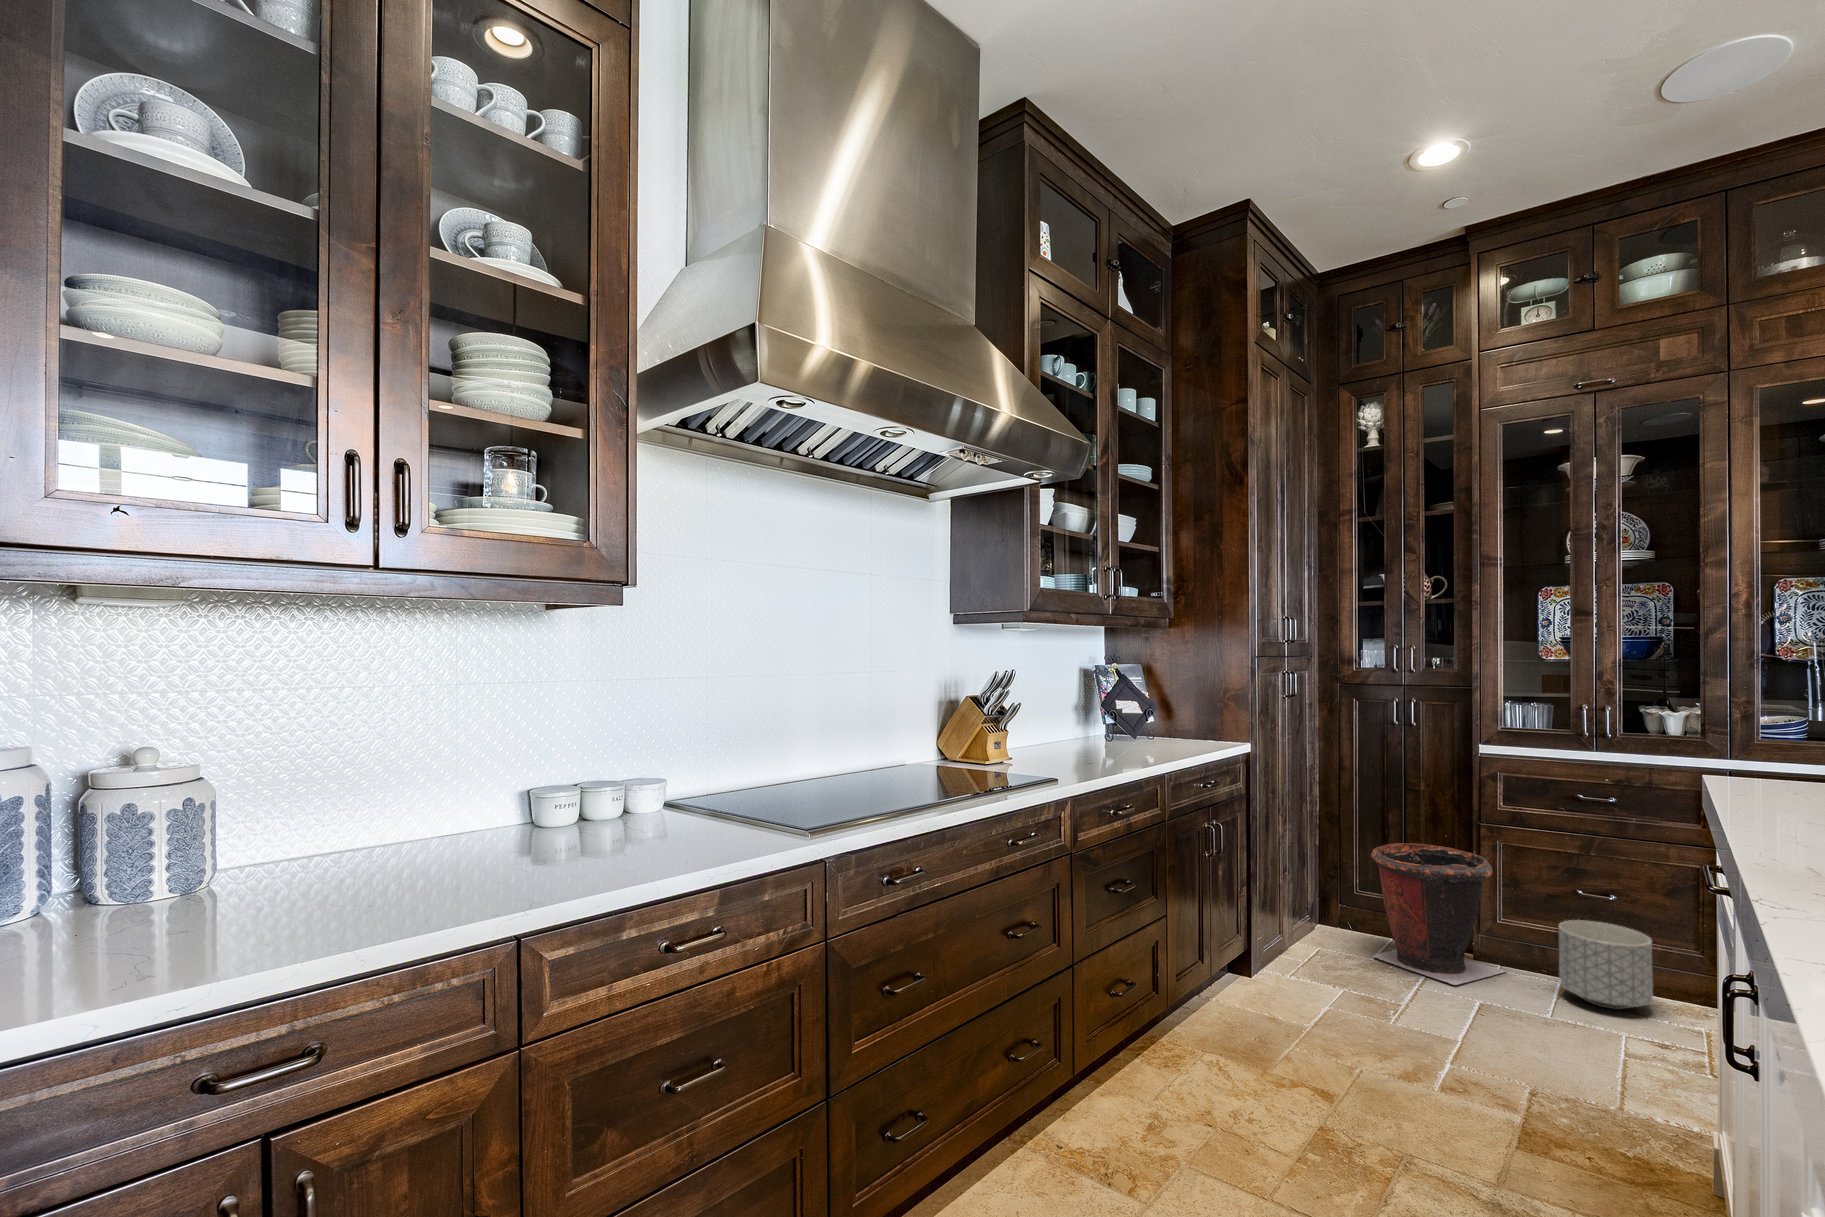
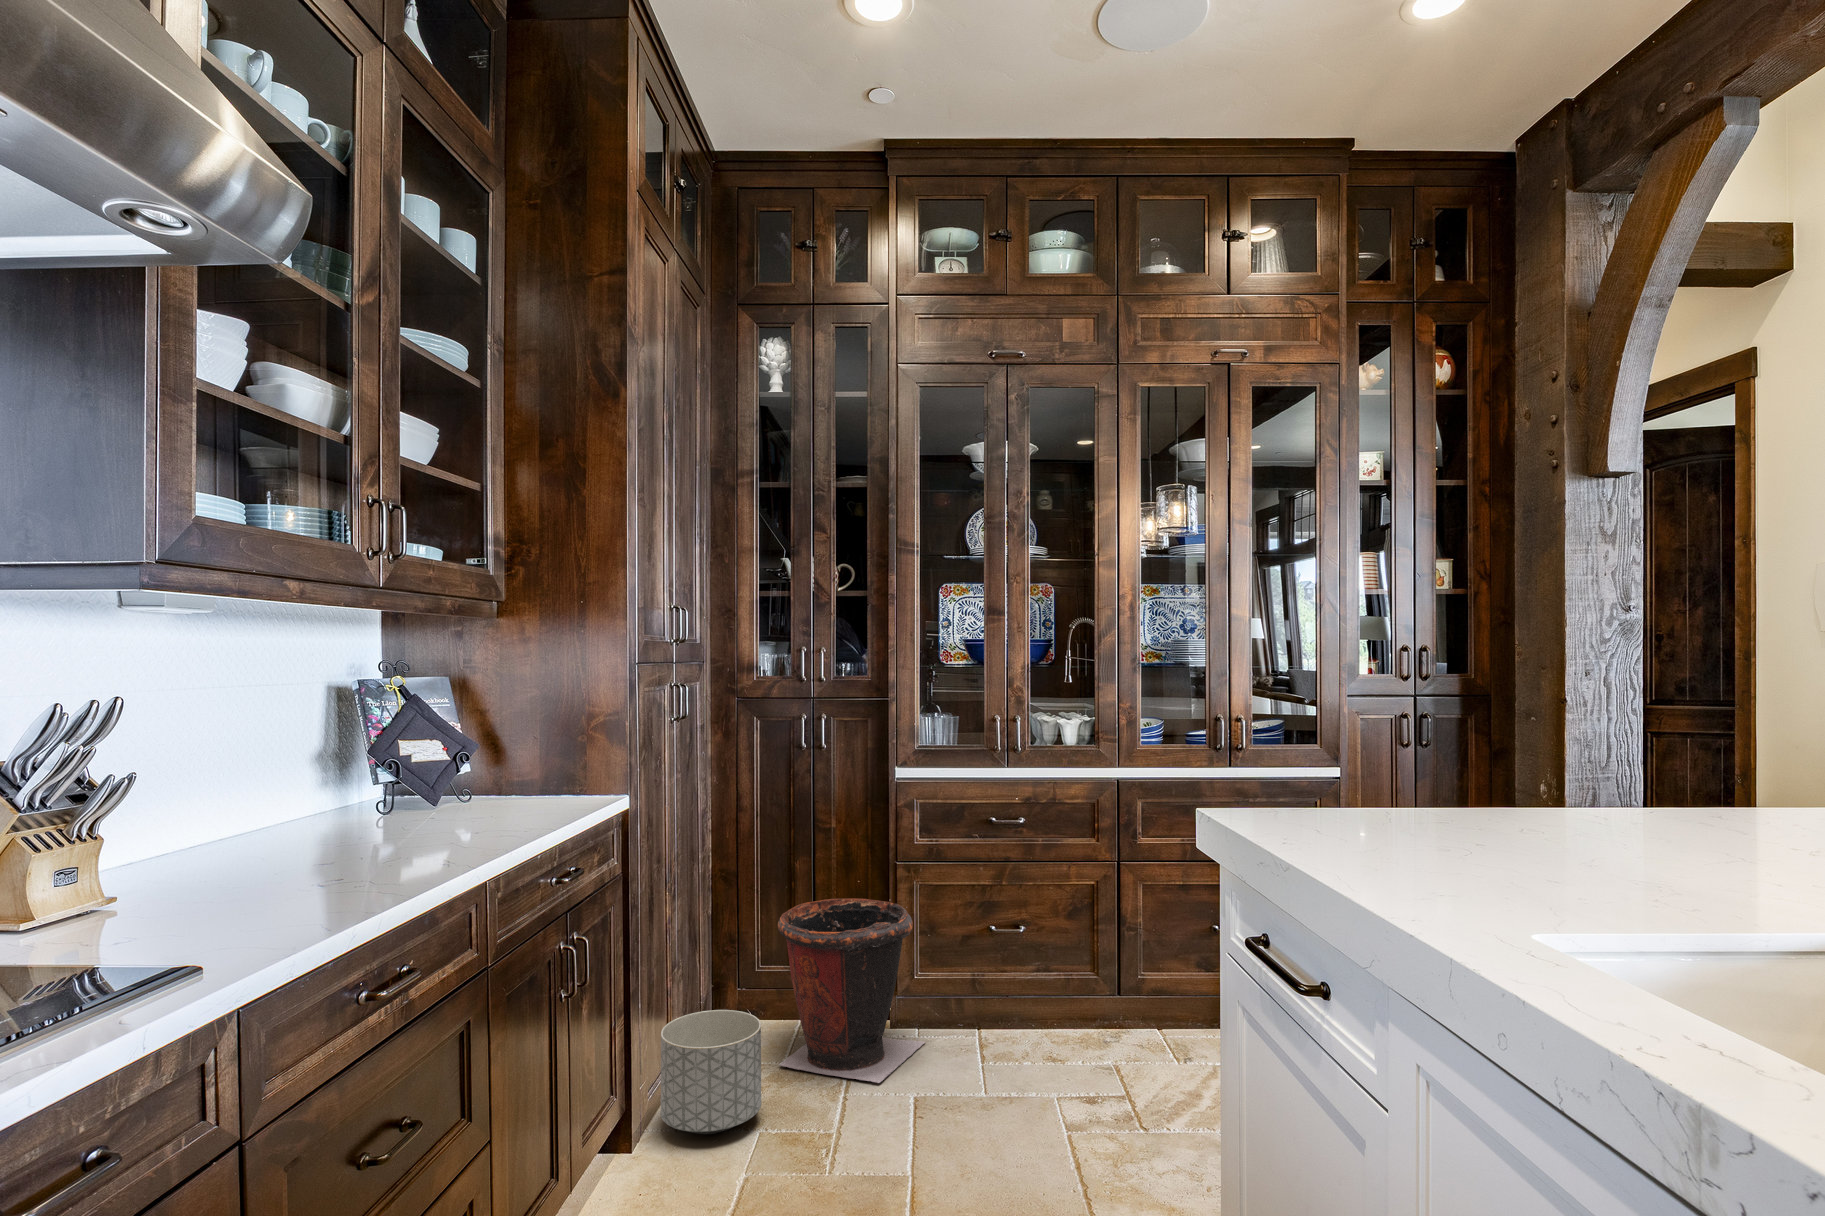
planter: present [1559,920,1653,1009] -> present [661,1010,761,1134]

